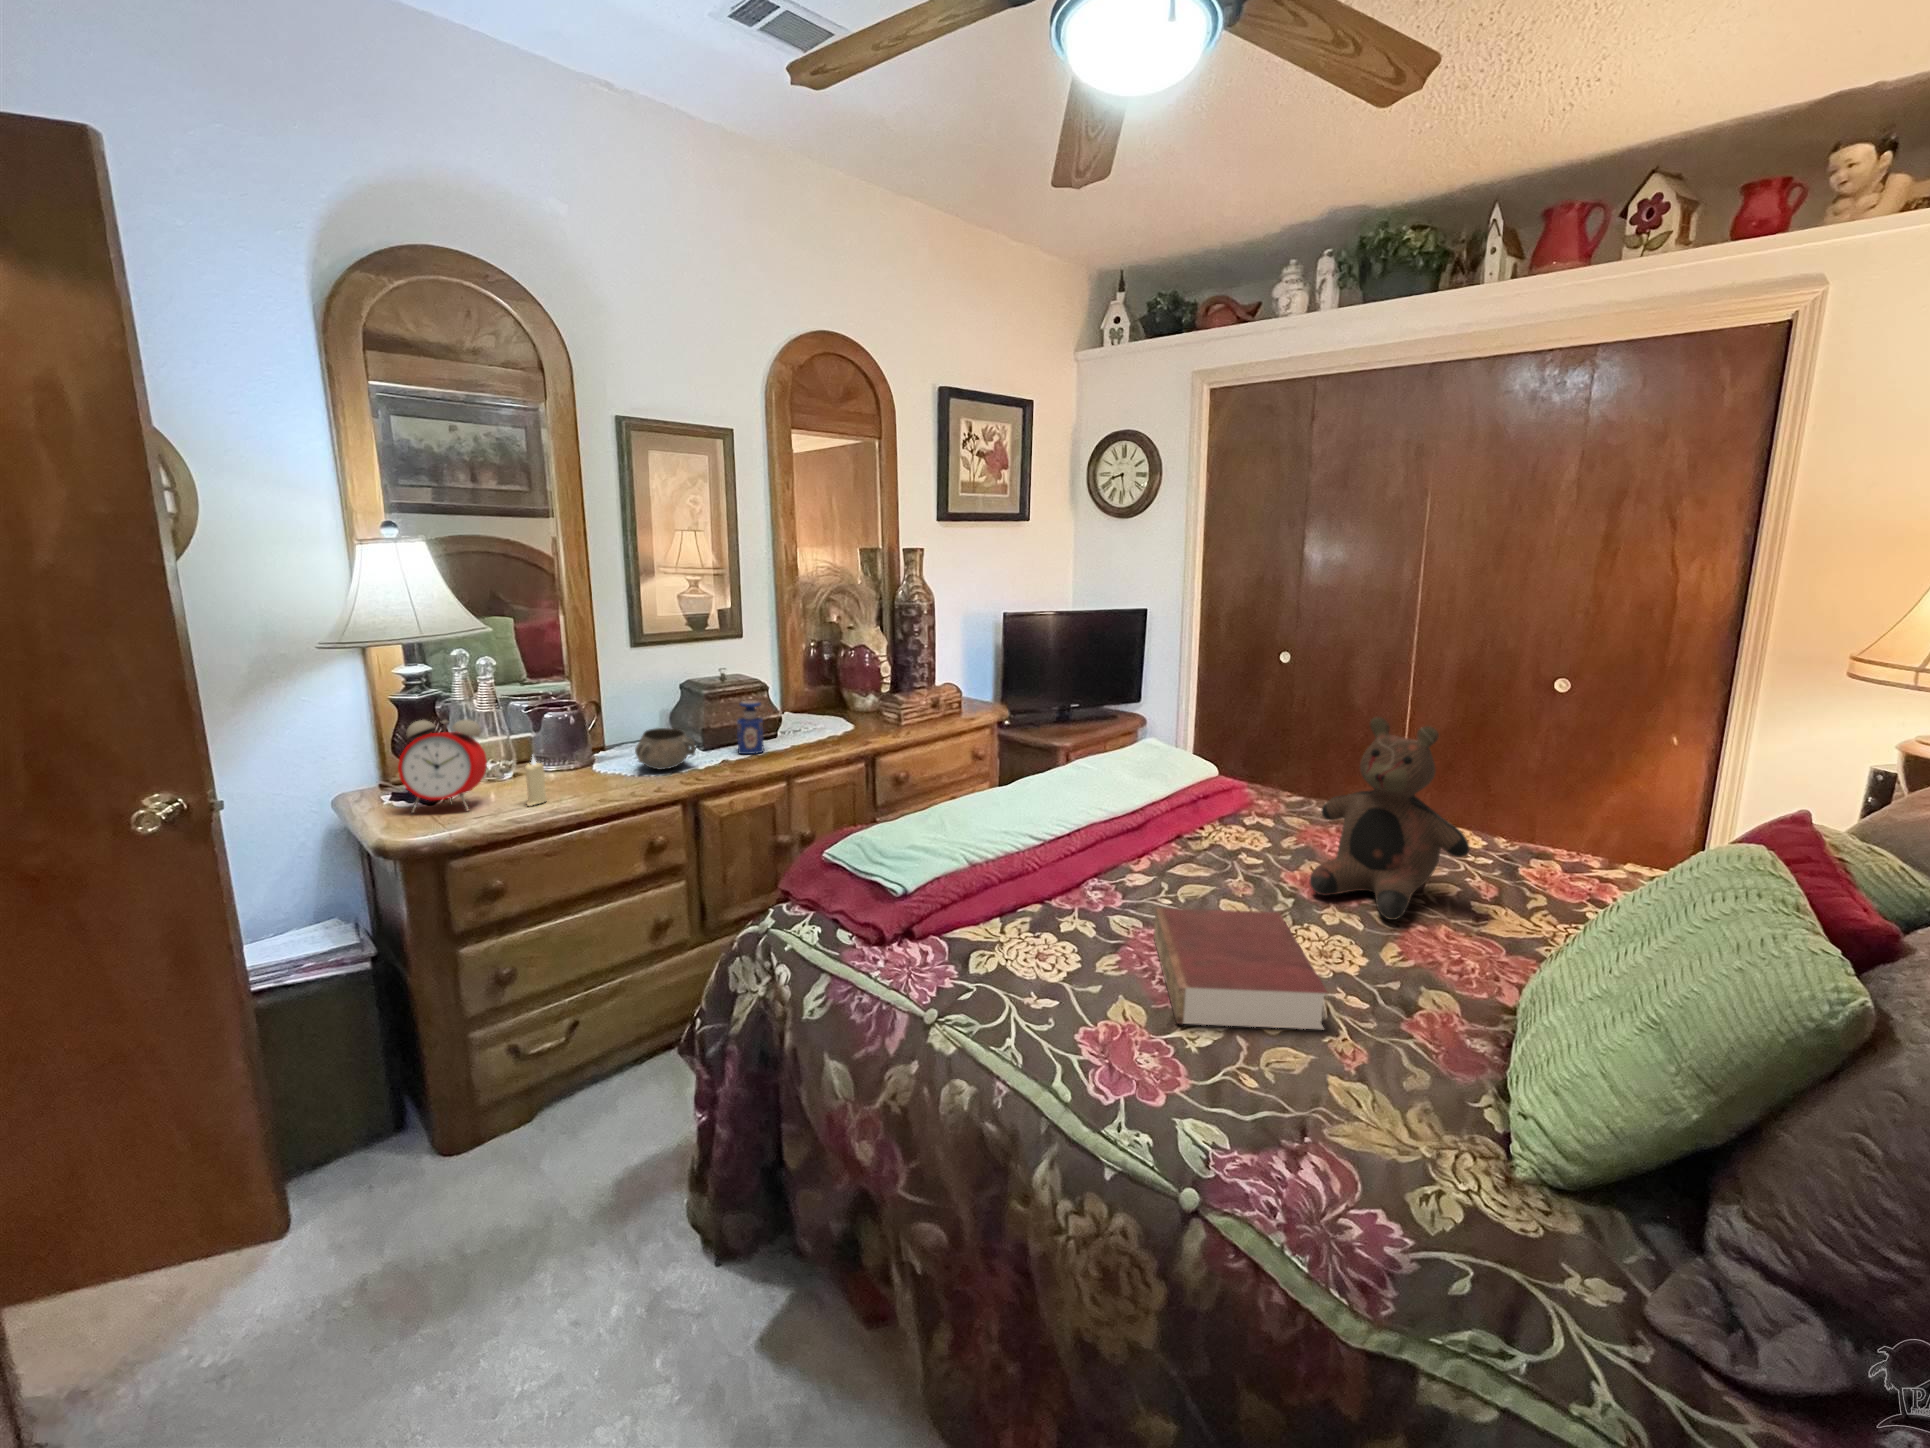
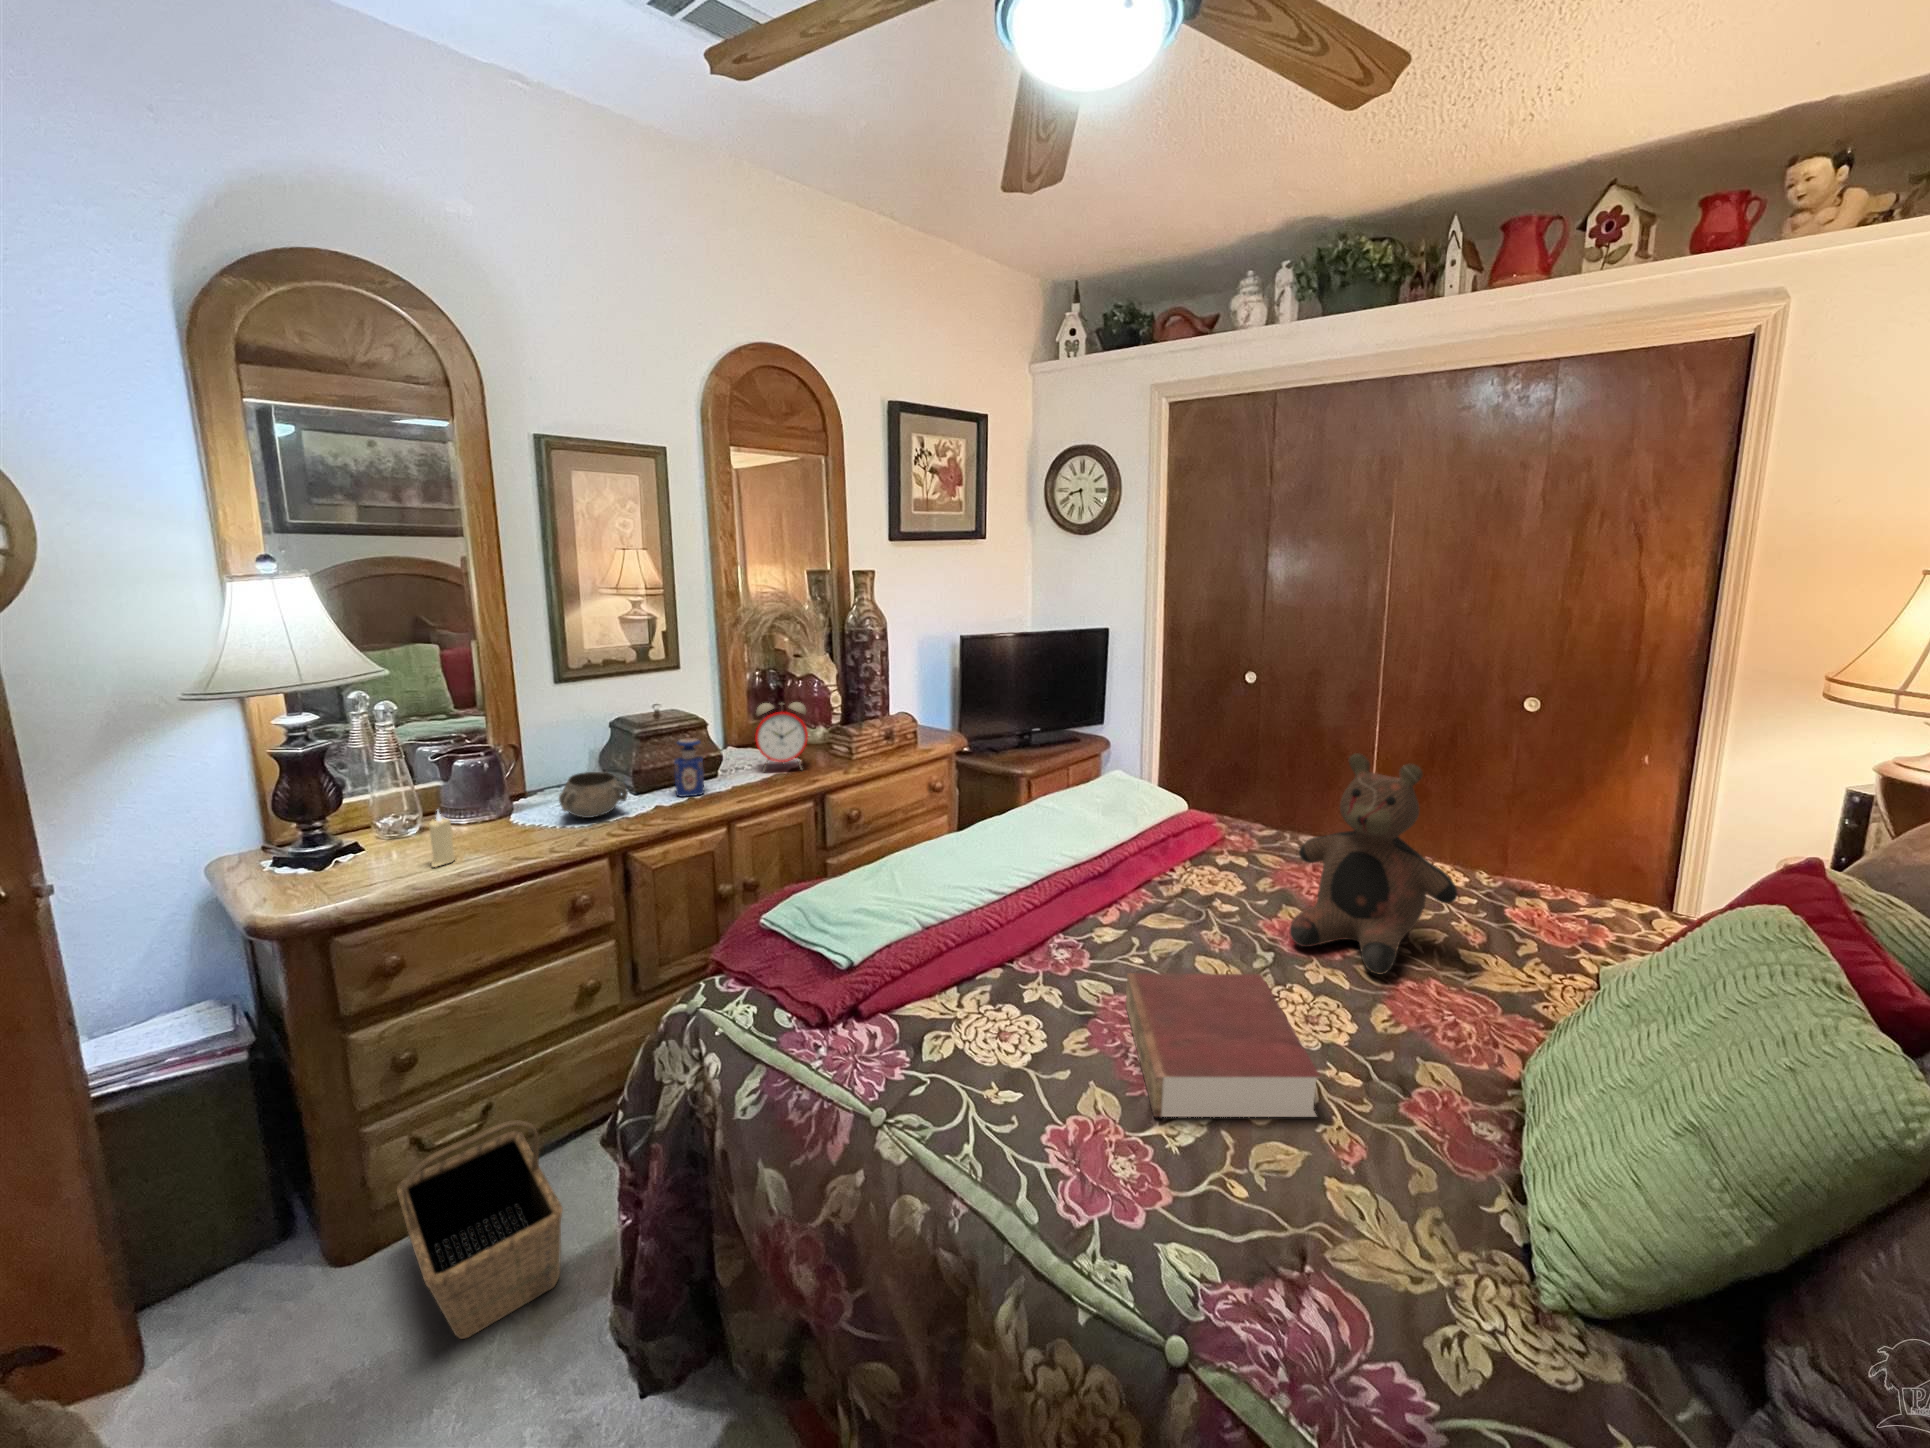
alarm clock: present [398,719,487,813] -> present [755,702,808,771]
basket: none [496,1034,642,1220] -> present [397,1120,563,1339]

